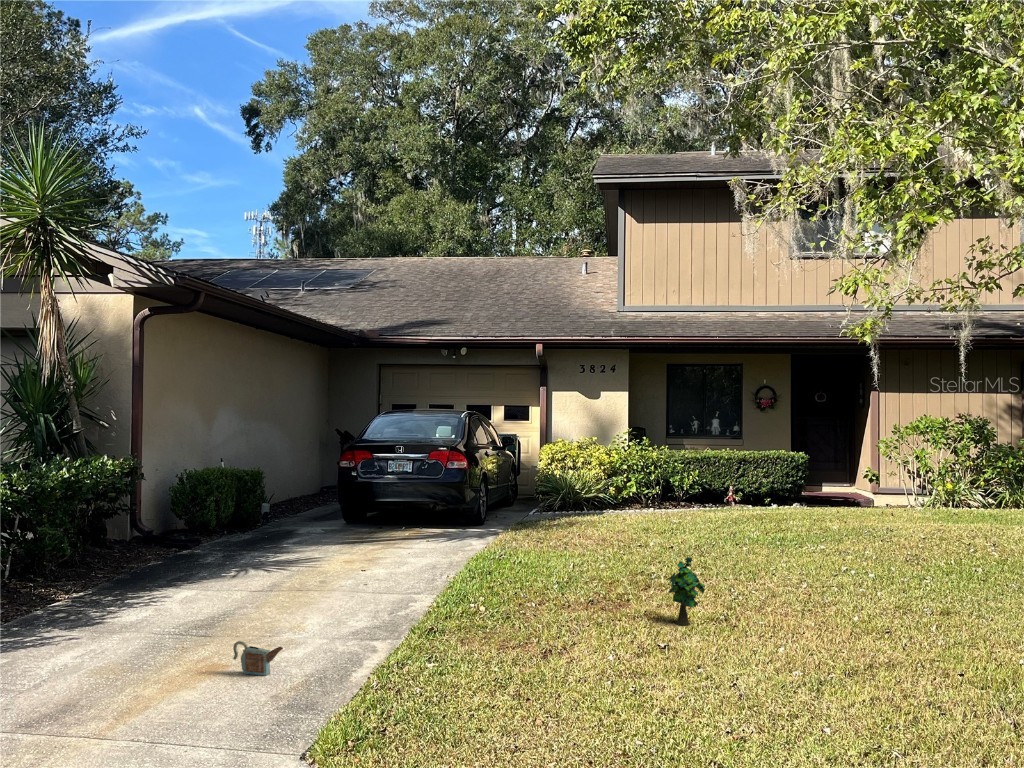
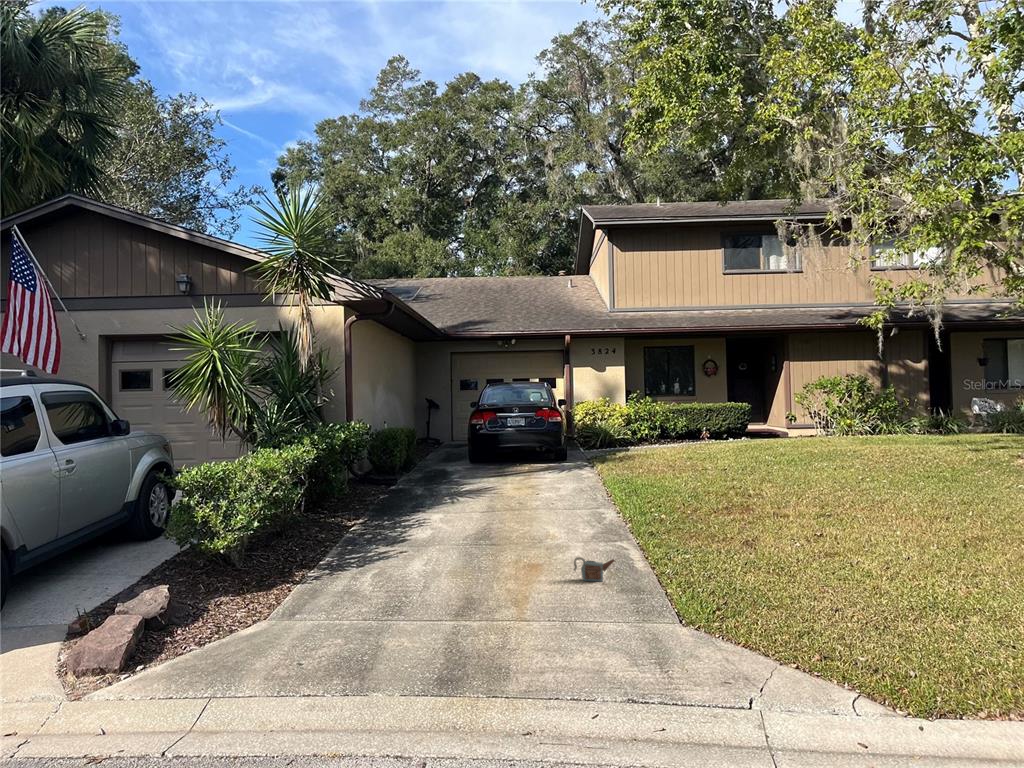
decorative plant: present [668,557,705,626] -> none [810,477,841,524]

